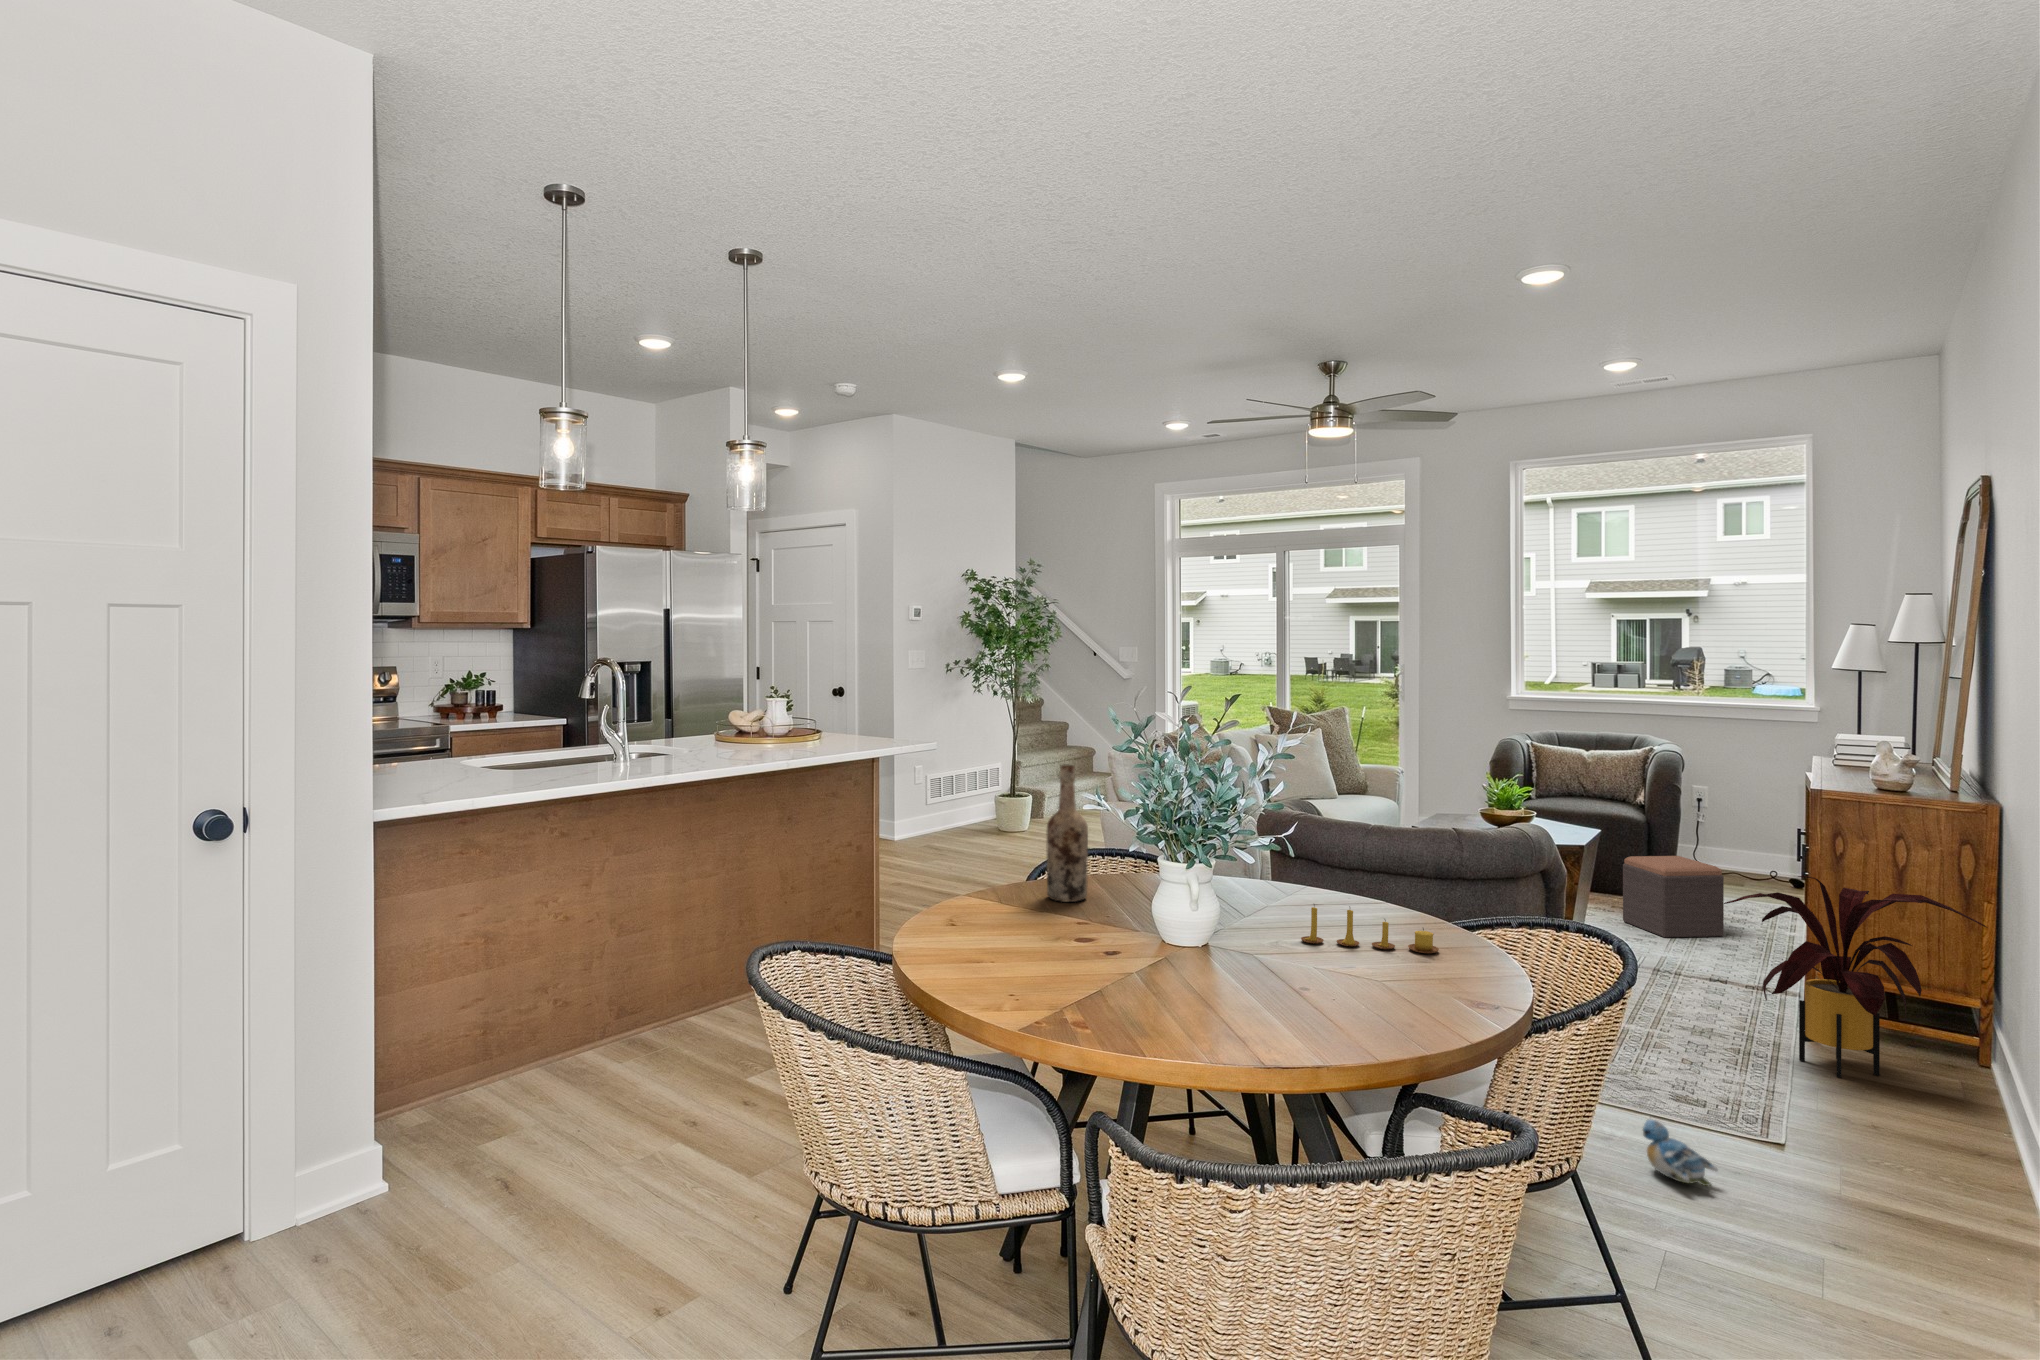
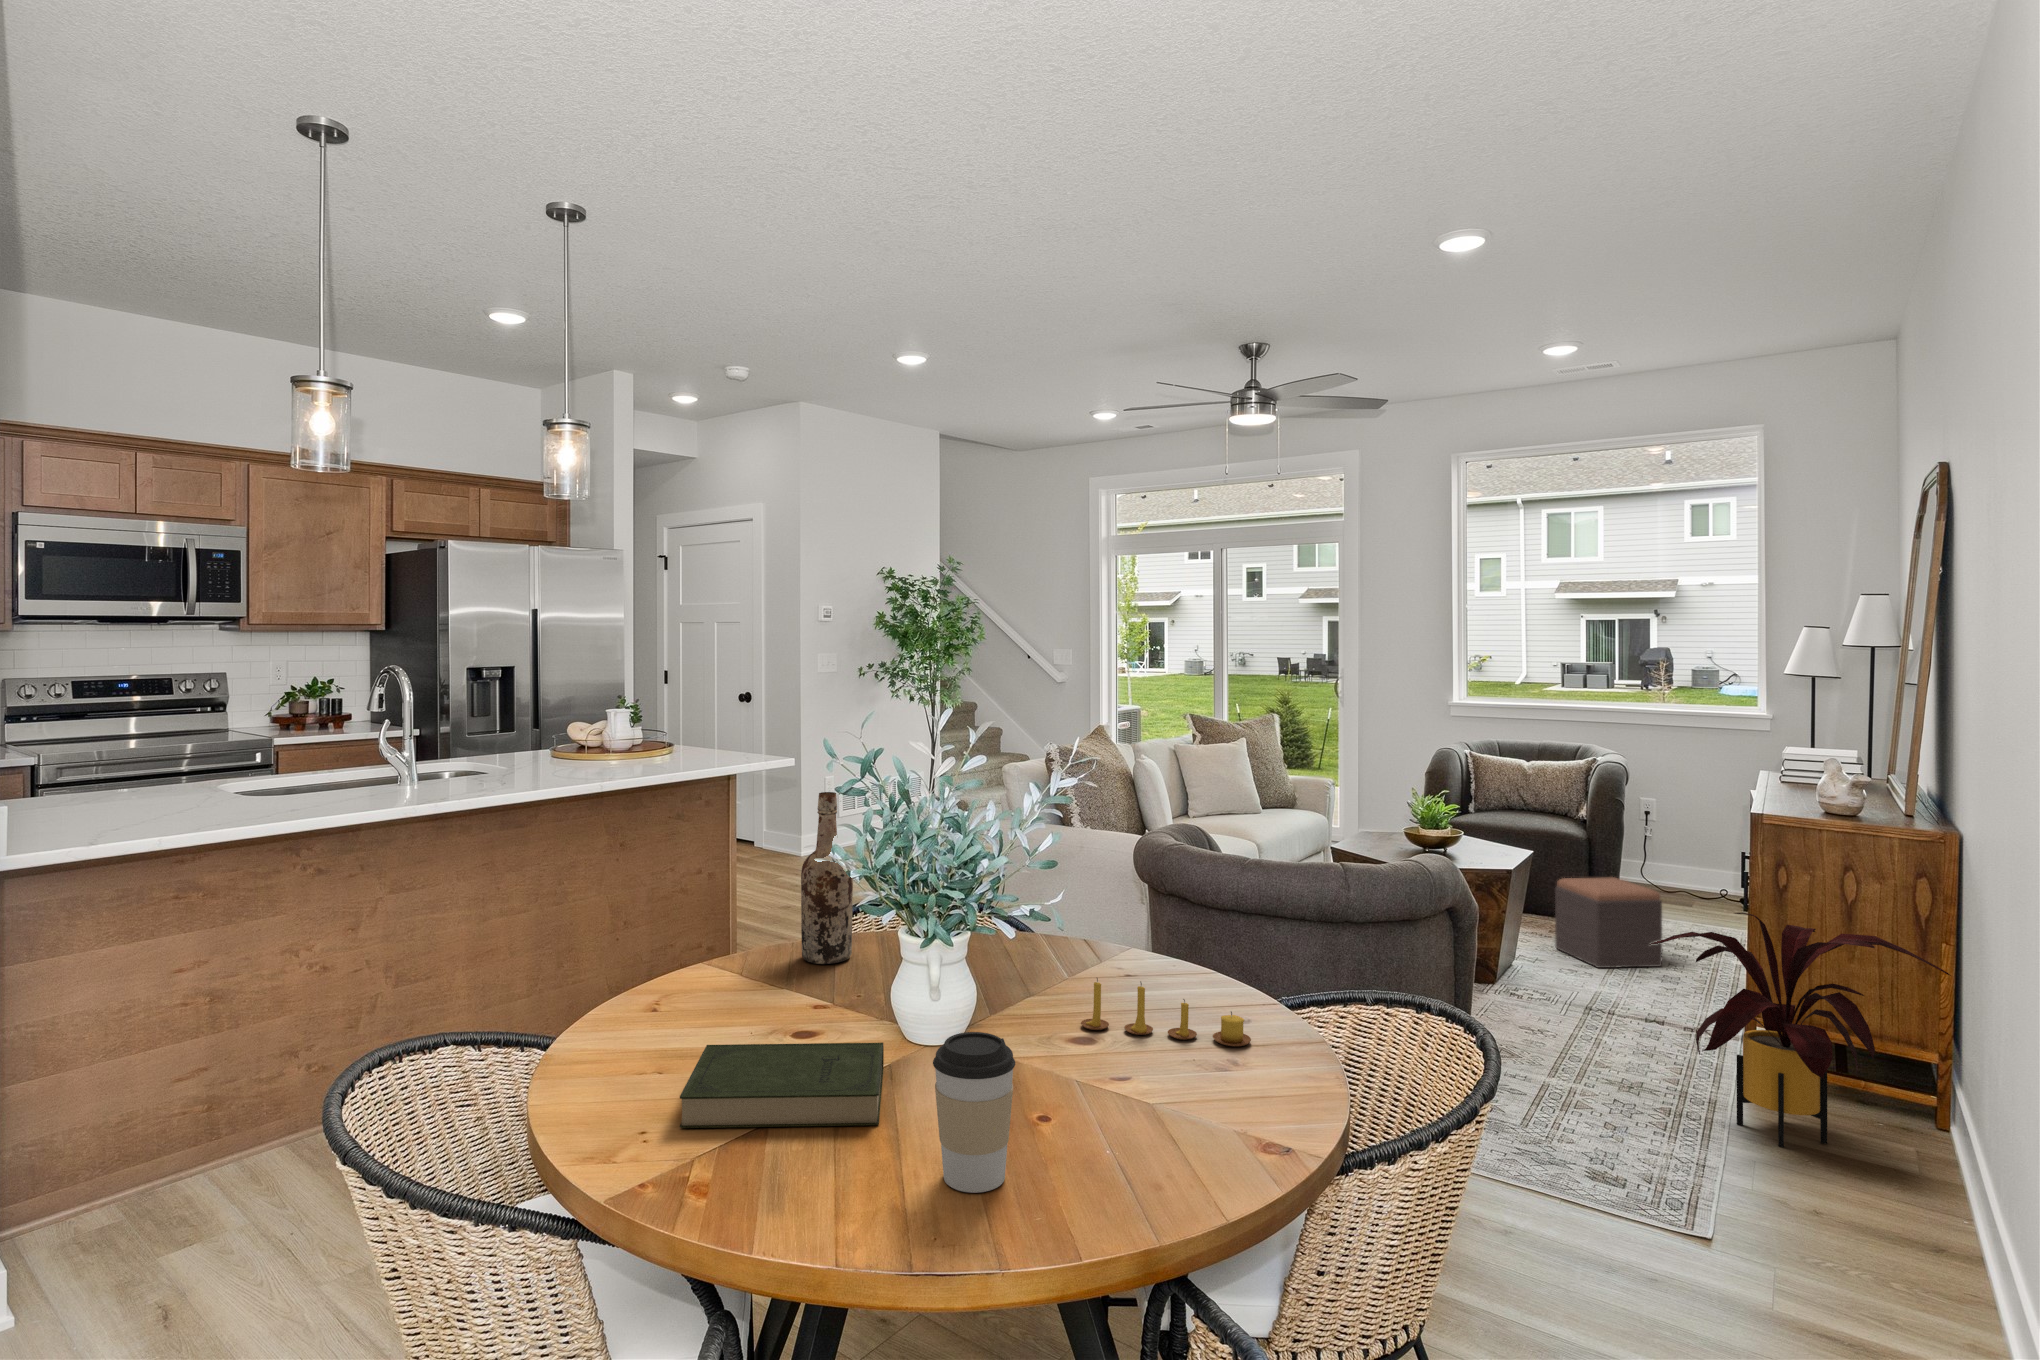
coffee cup: none [1249,924,1310,1032] -> present [933,1032,1015,1193]
book: none [1037,946,1190,998] -> present [680,1043,884,1128]
plush toy: present [1643,1120,1718,1186] -> none [1543,1217,1631,1305]

